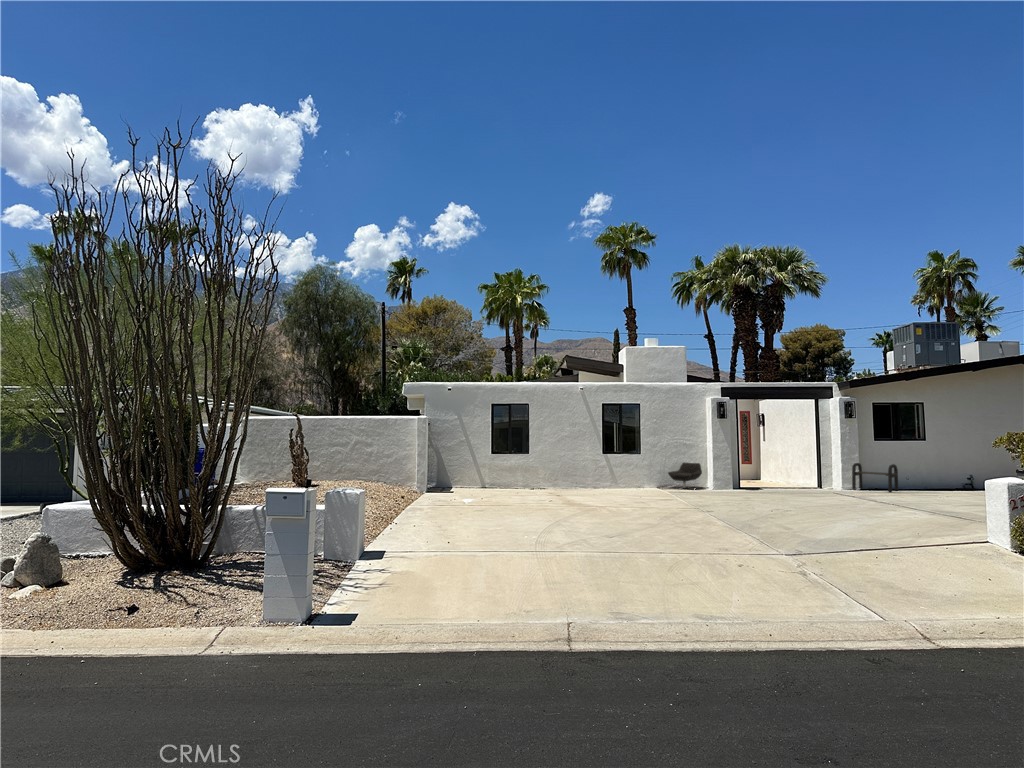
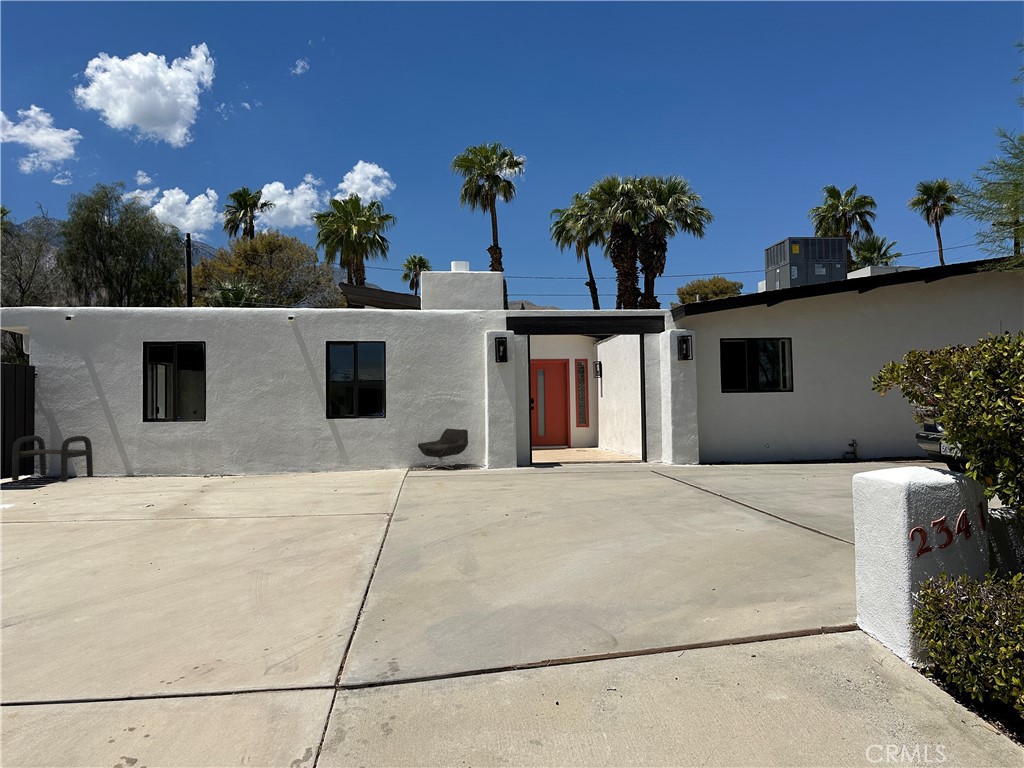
bench: present [852,463,898,492] -> present [12,436,93,482]

